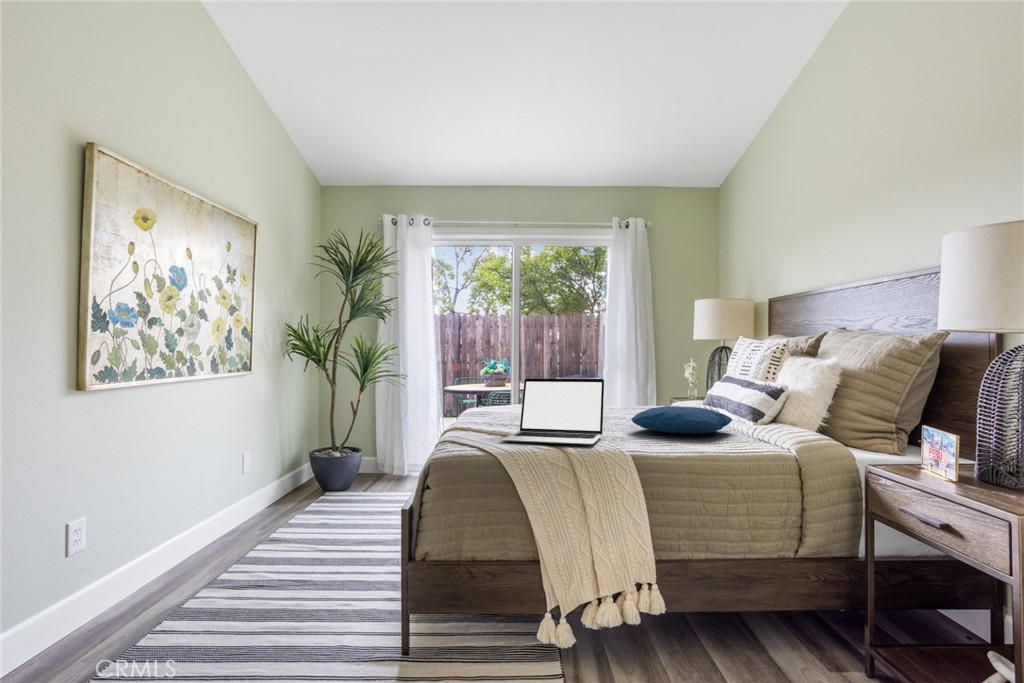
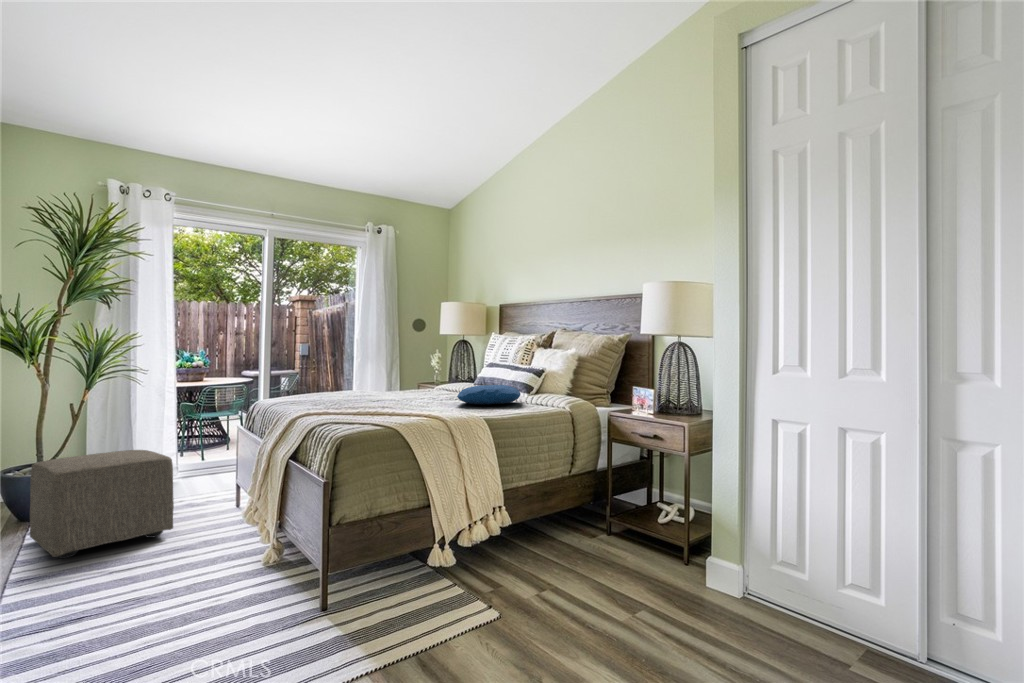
laptop: present [501,378,604,445] -> none [378,366,459,418]
ottoman: none [290,443,383,529] -> present [30,450,174,558]

